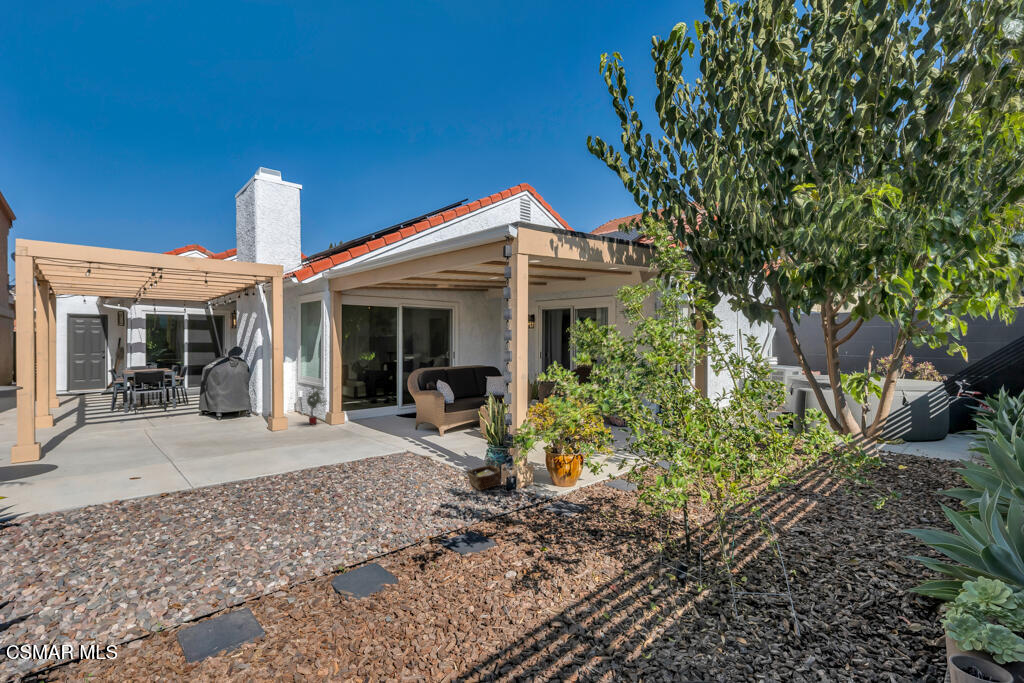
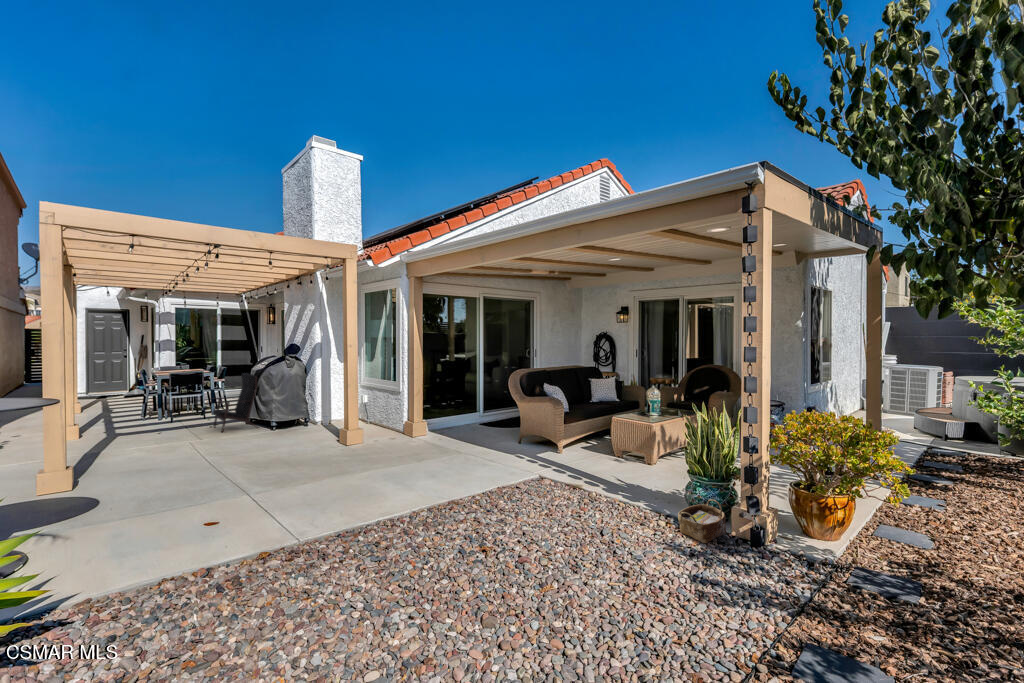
lounge chair: none [166,372,207,422] -> present [213,373,258,432]
potted tree: present [307,386,327,425] -> none [380,389,407,436]

